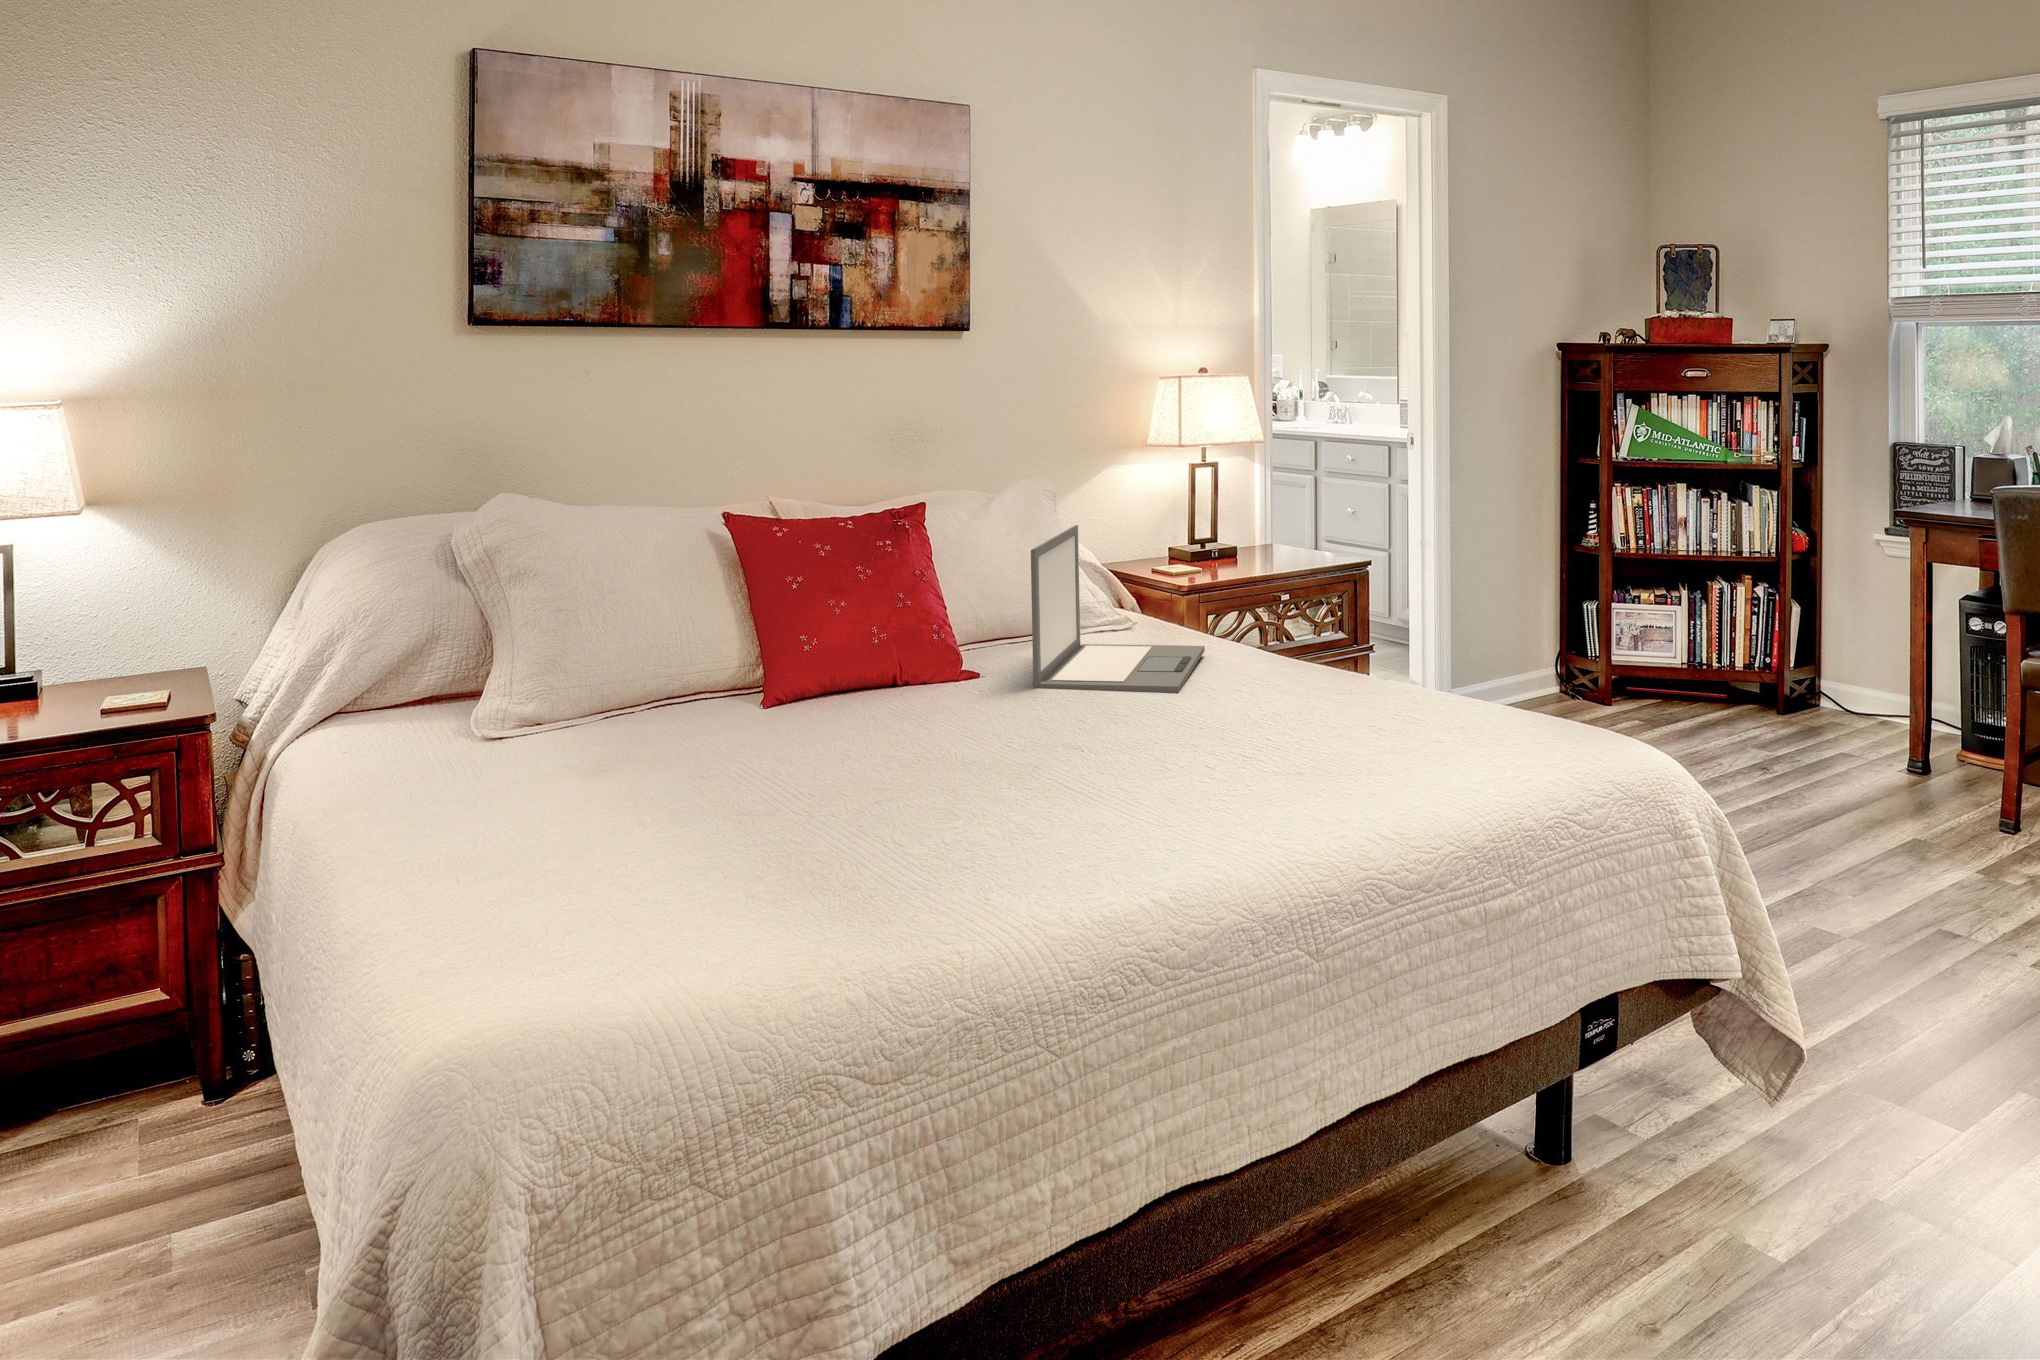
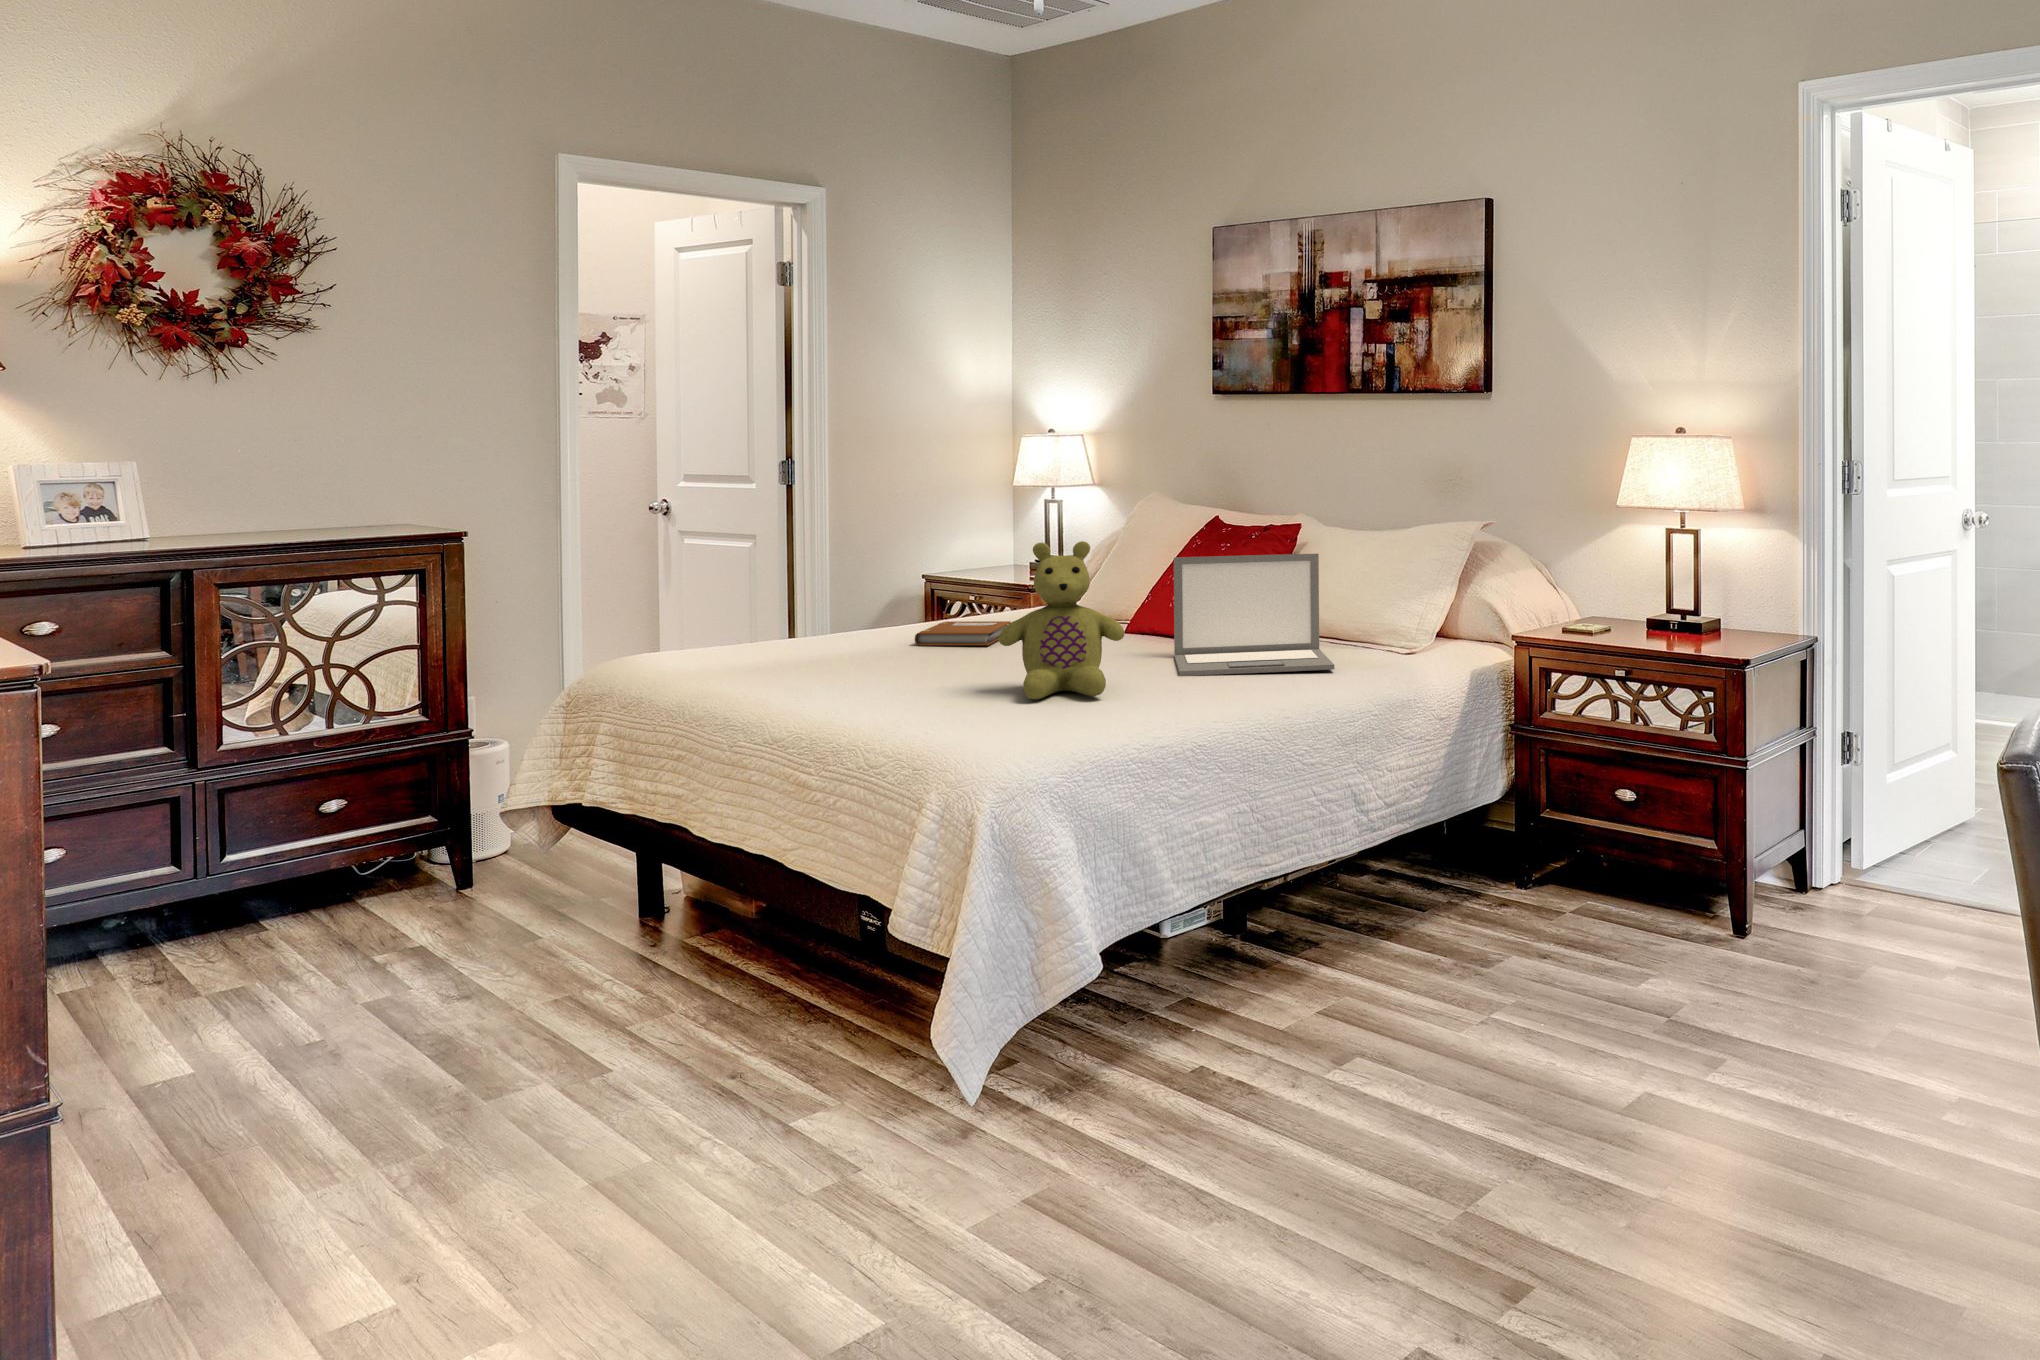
stuffed bear: none [1203,521,1338,738] -> present [999,541,1125,699]
notebook: none [639,708,837,769] -> present [915,621,1011,645]

